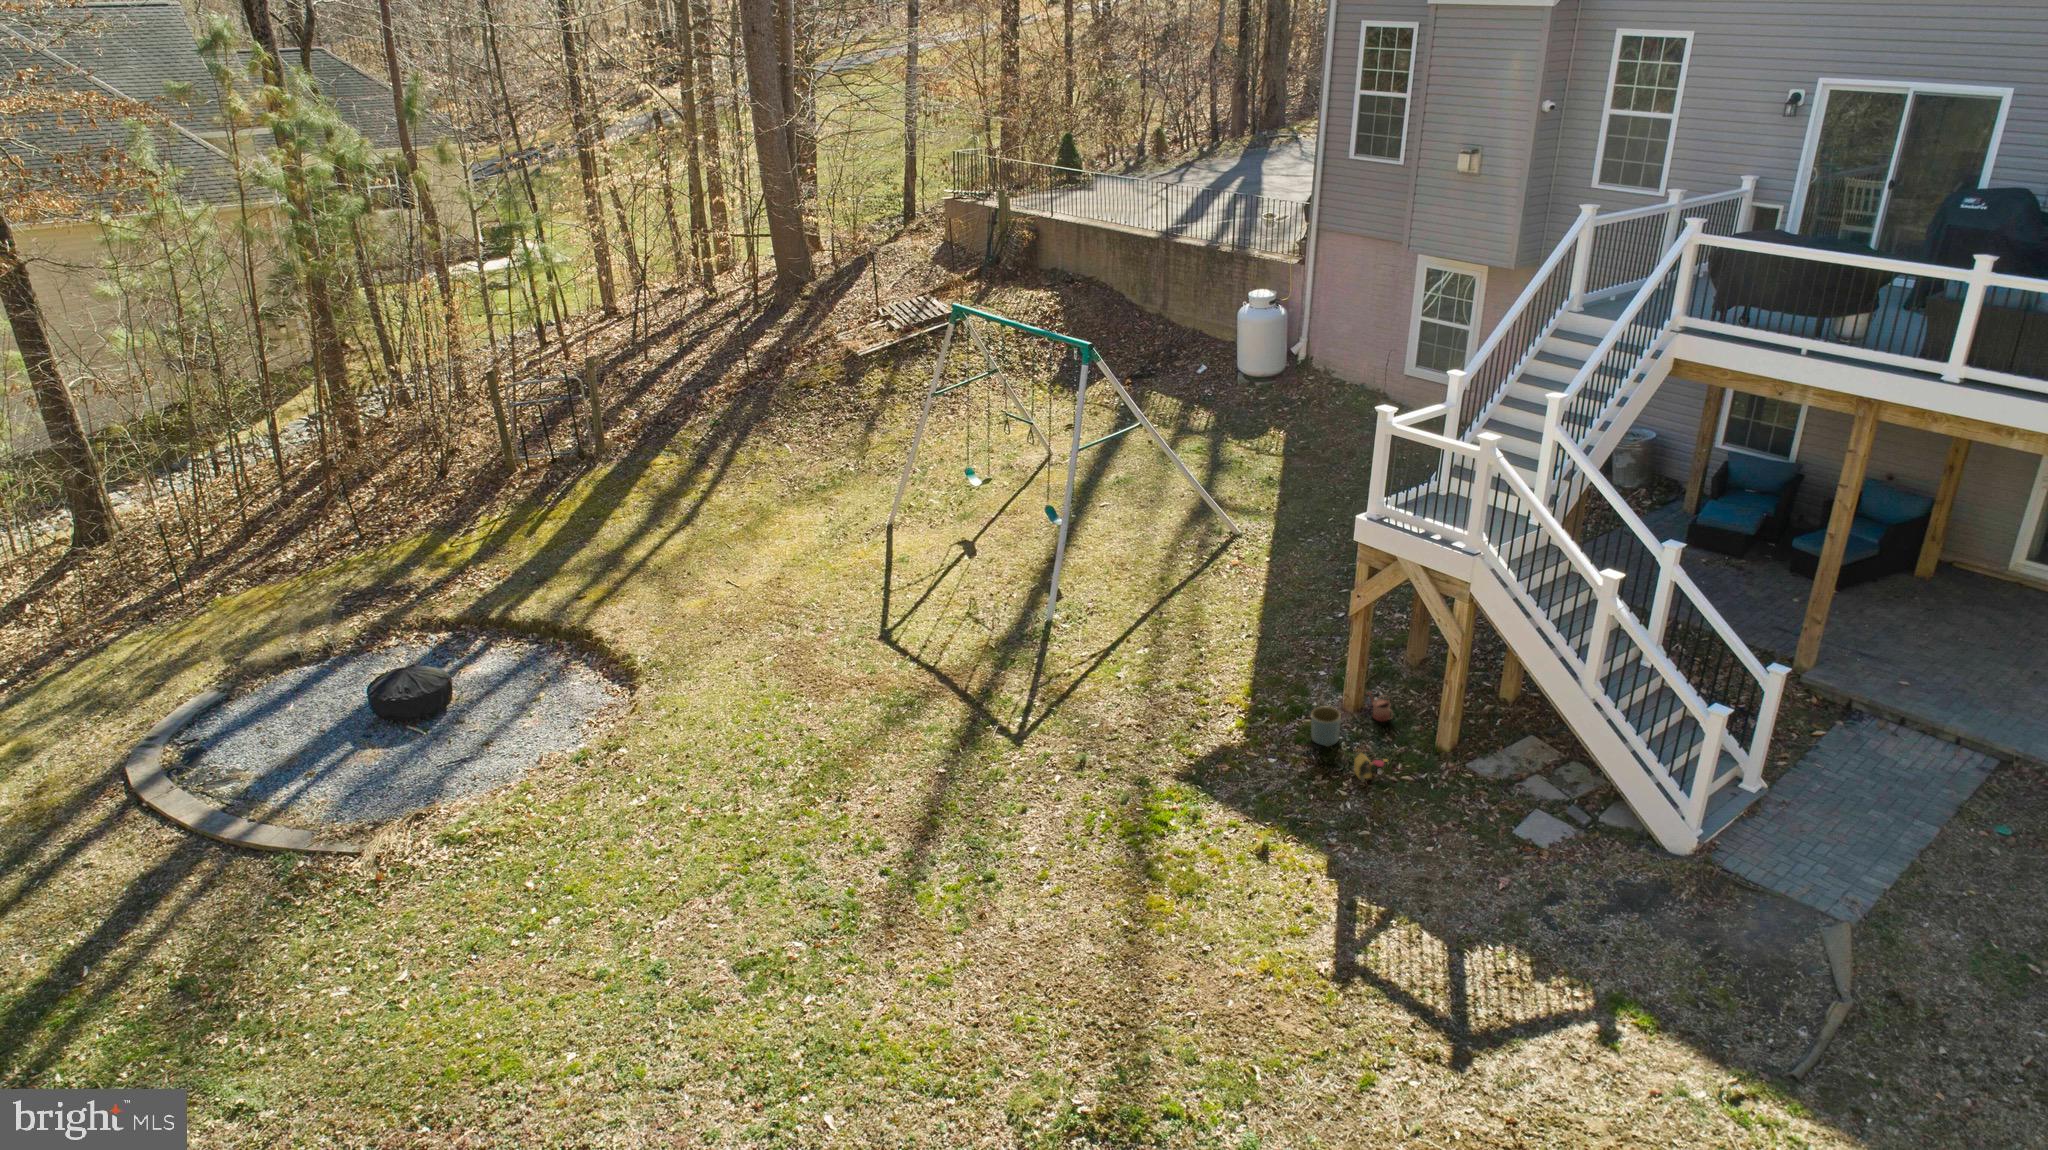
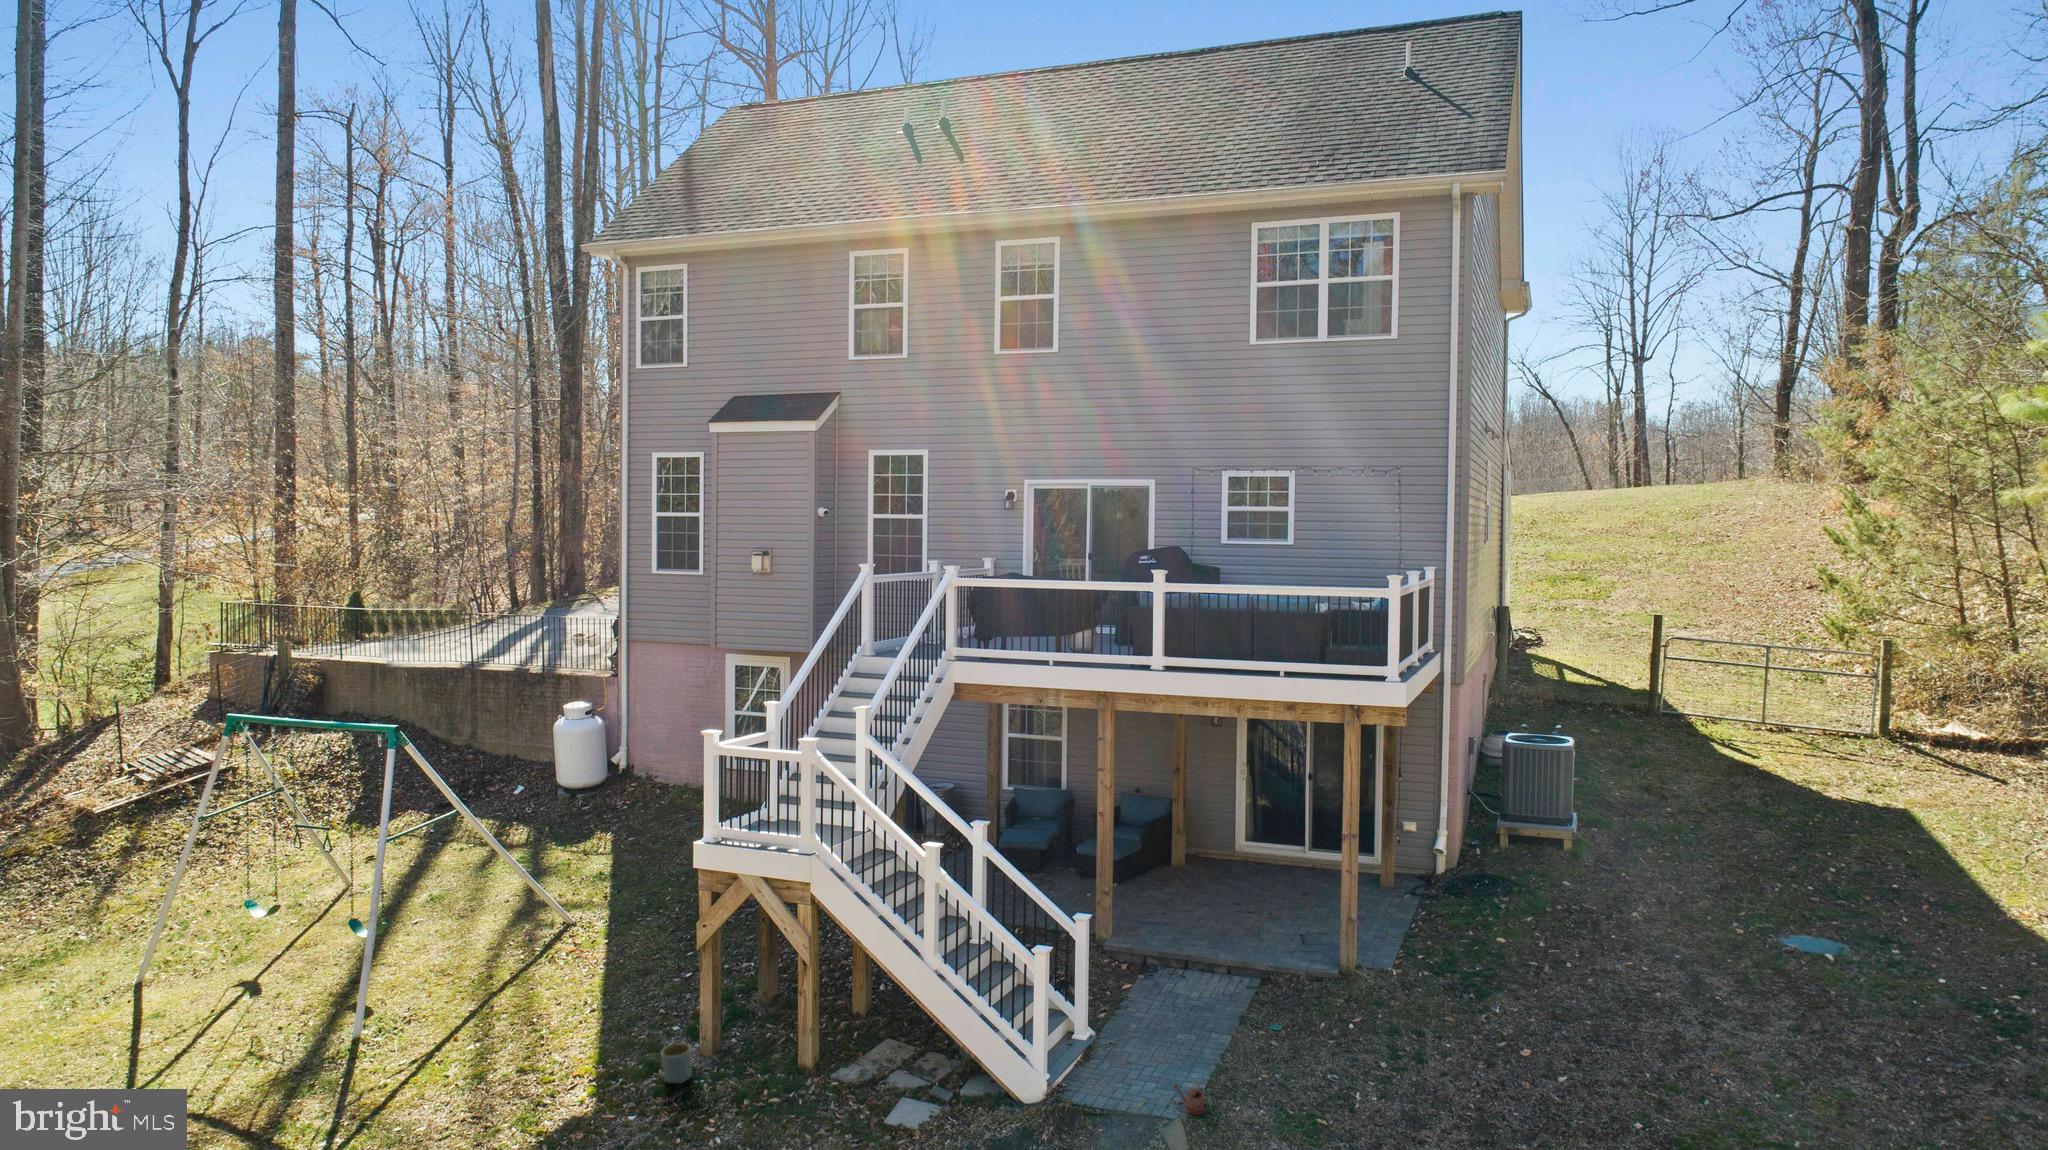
watering can: present [1367,692,1393,721] -> present [1173,1083,1205,1115]
toy house: present [1354,753,1388,782] -> none [708,1074,741,1105]

